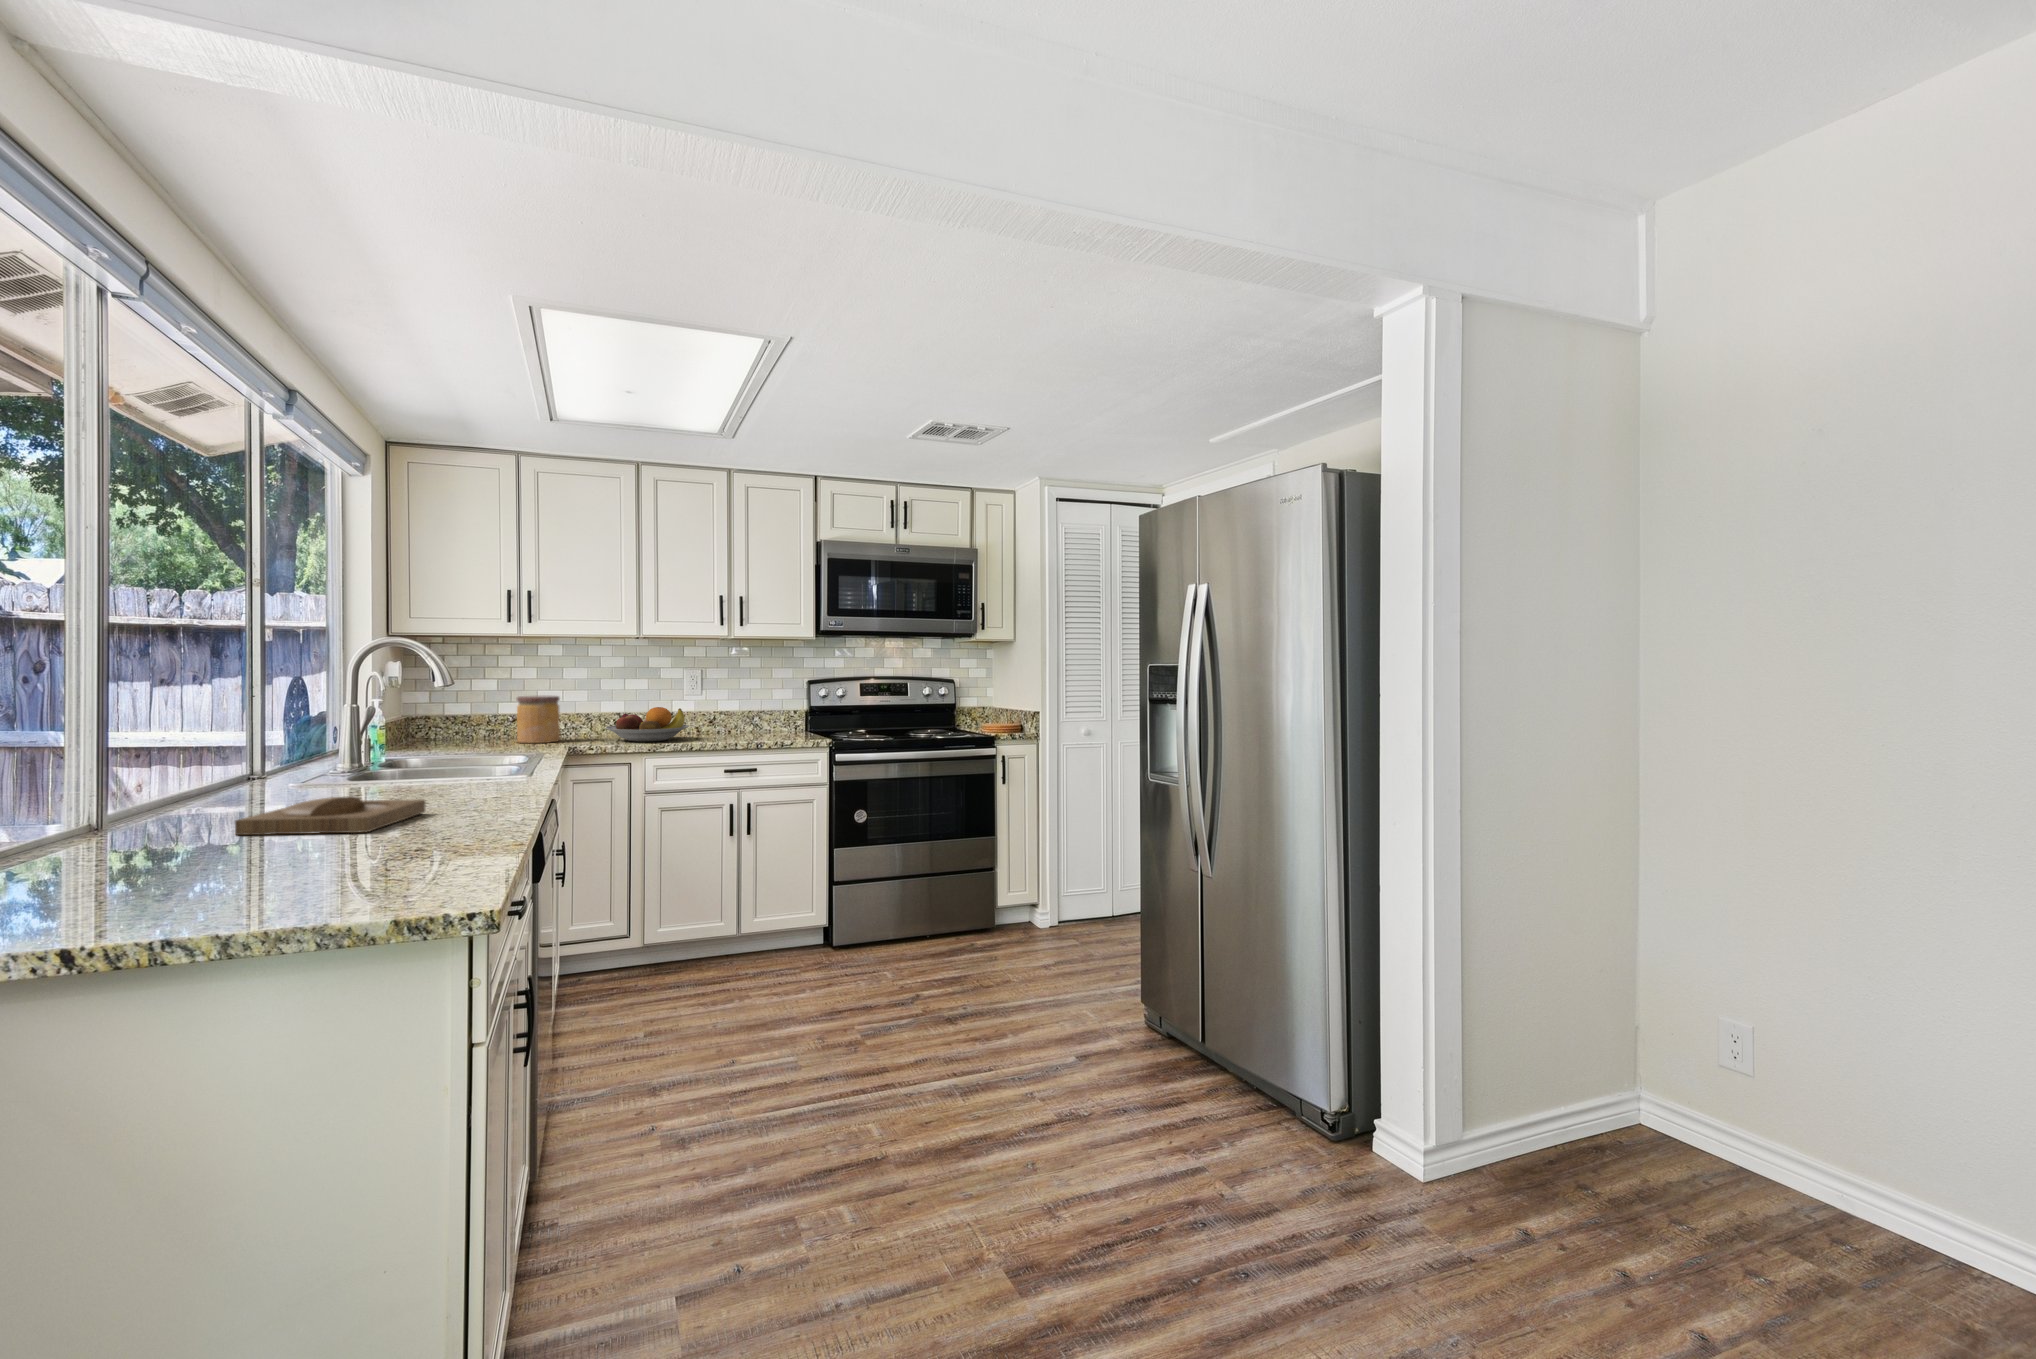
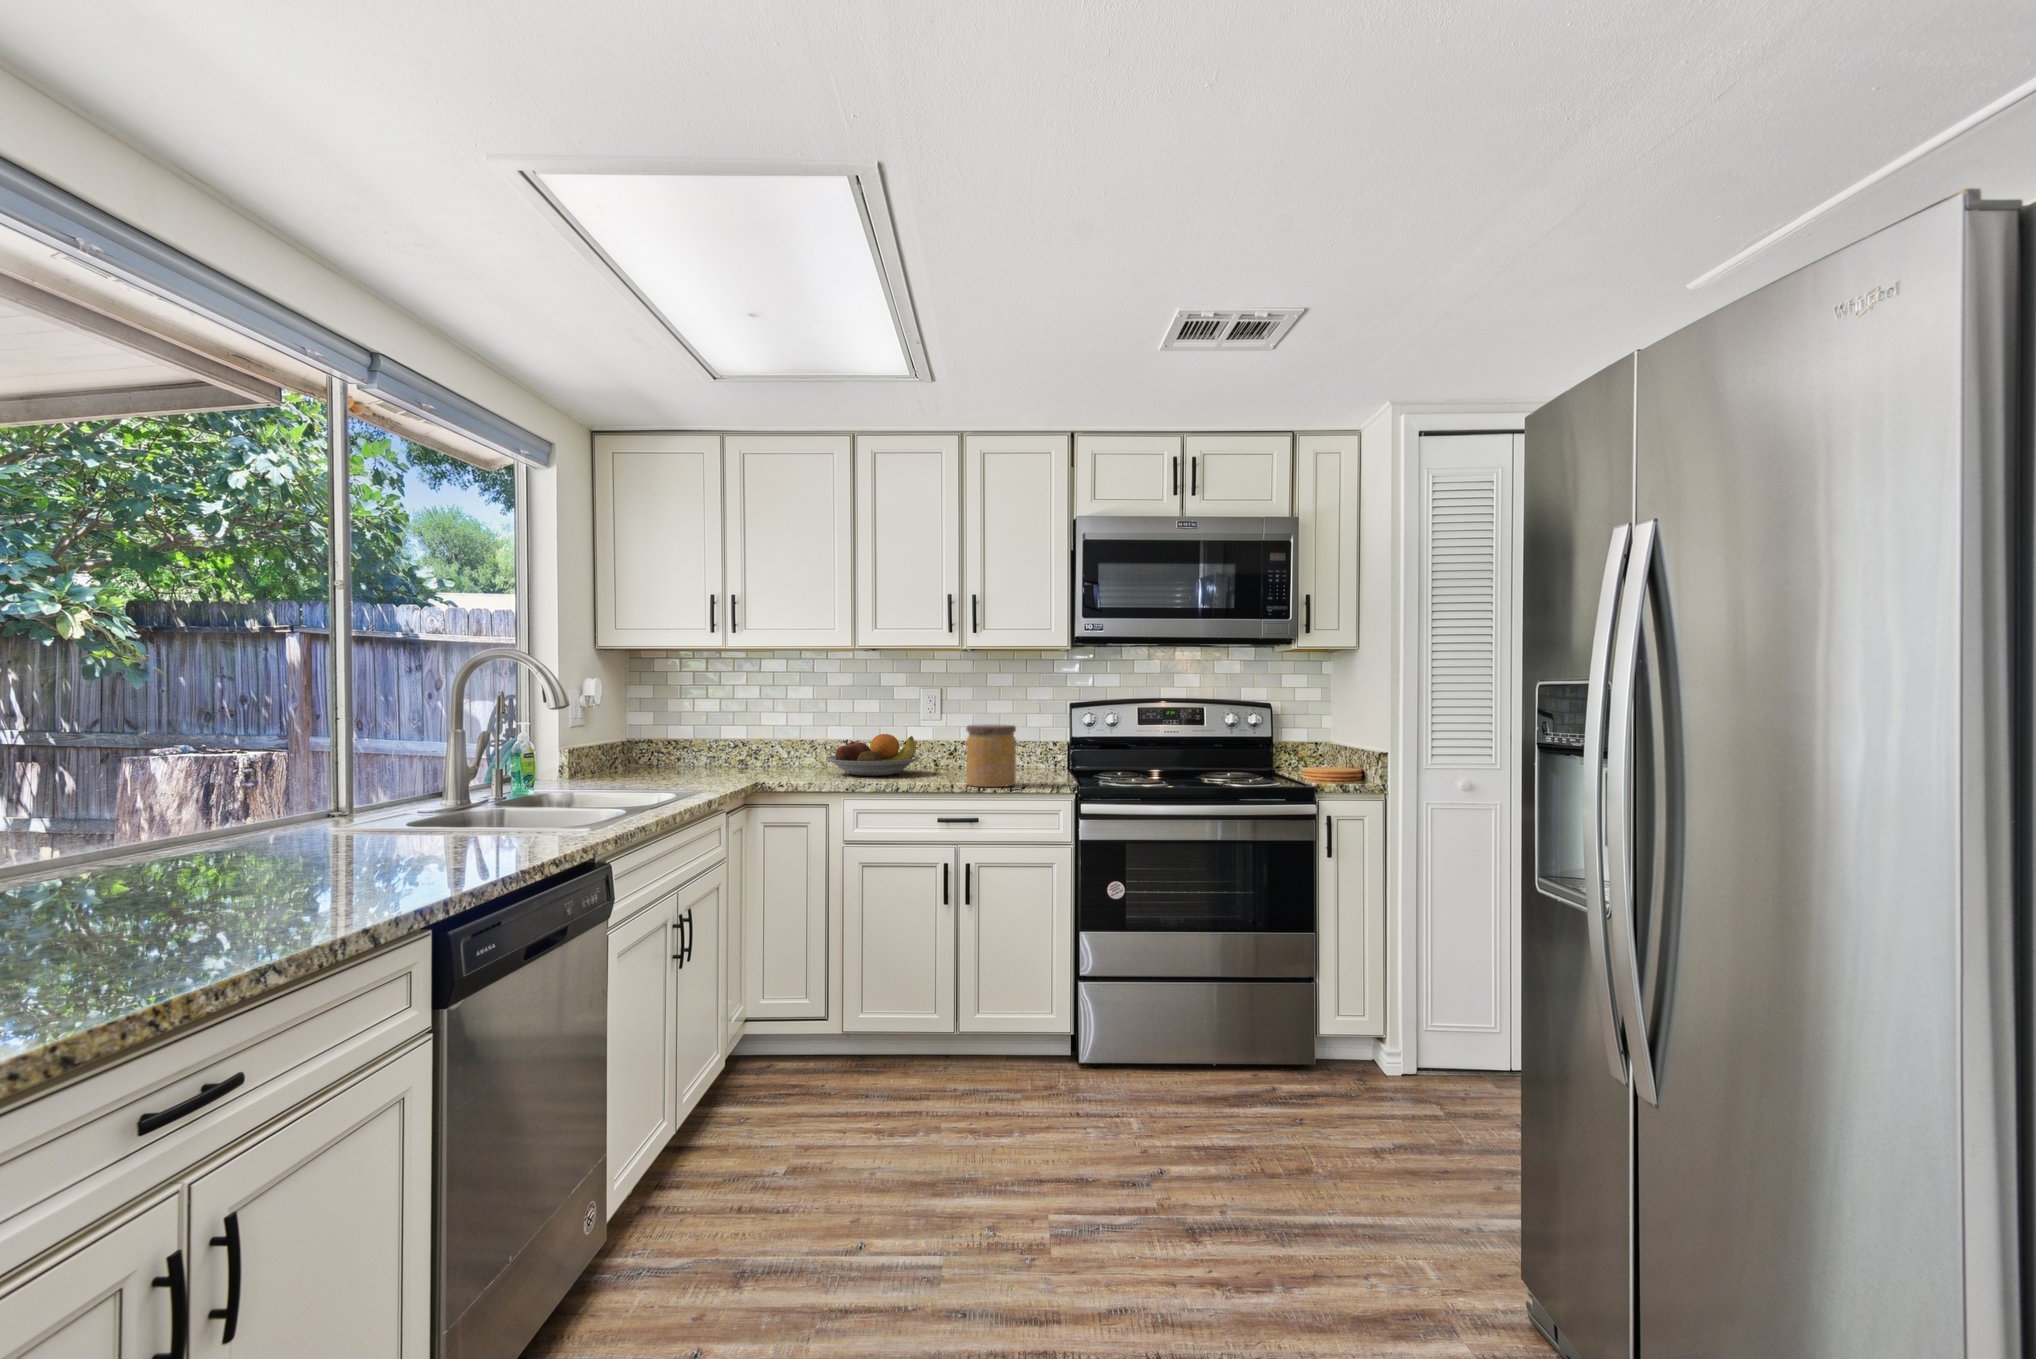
jar: present [517,696,560,743] -> present [966,725,1016,787]
tray: present [235,796,425,835] -> none [110,844,378,900]

